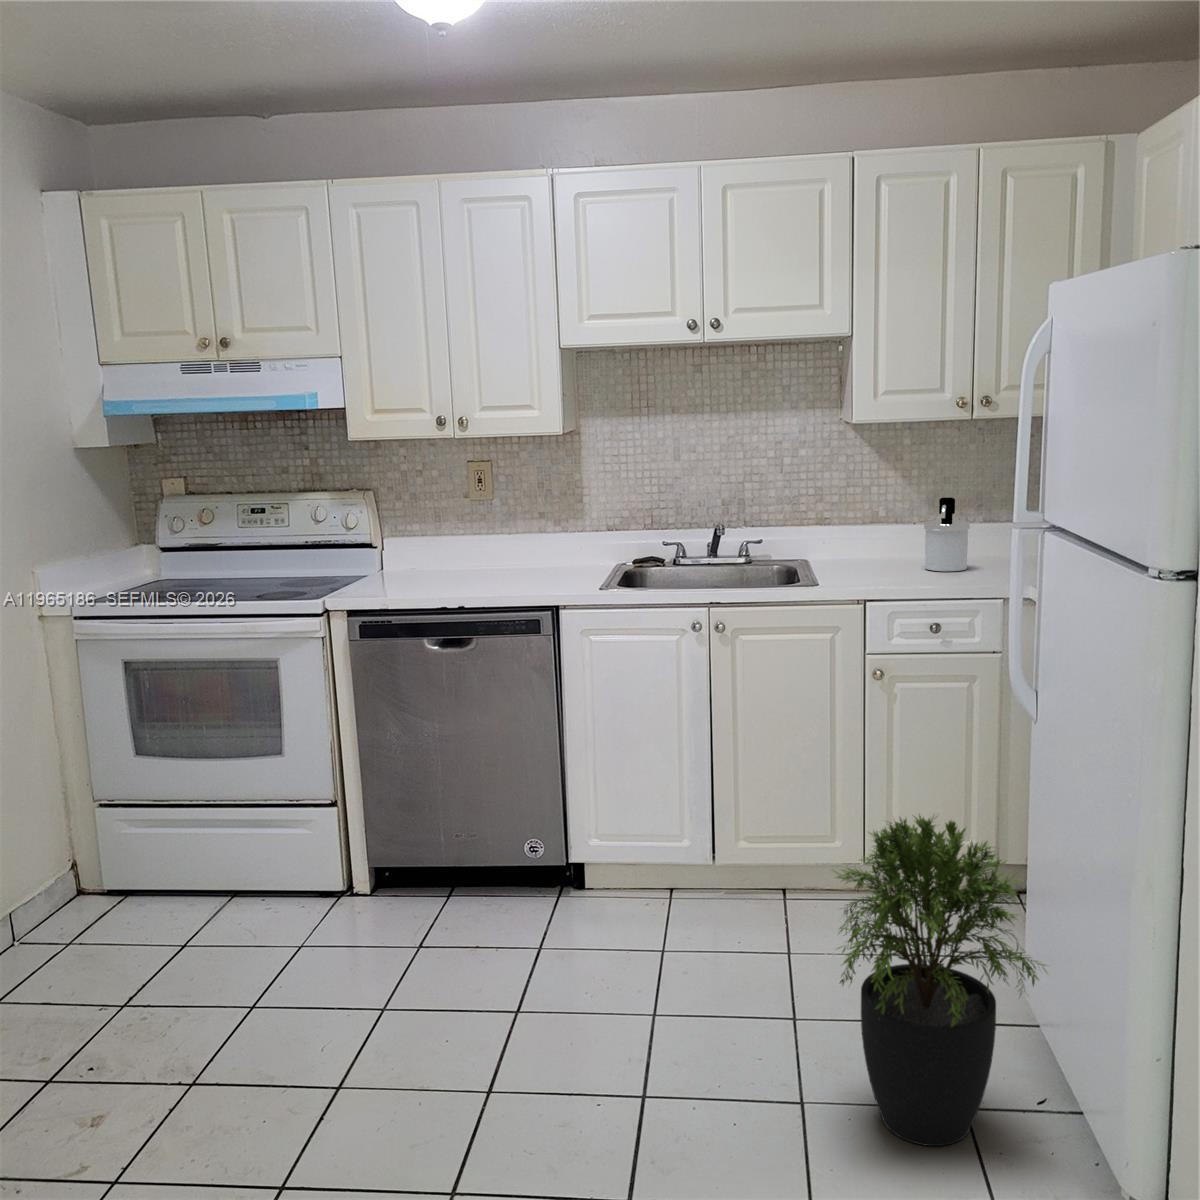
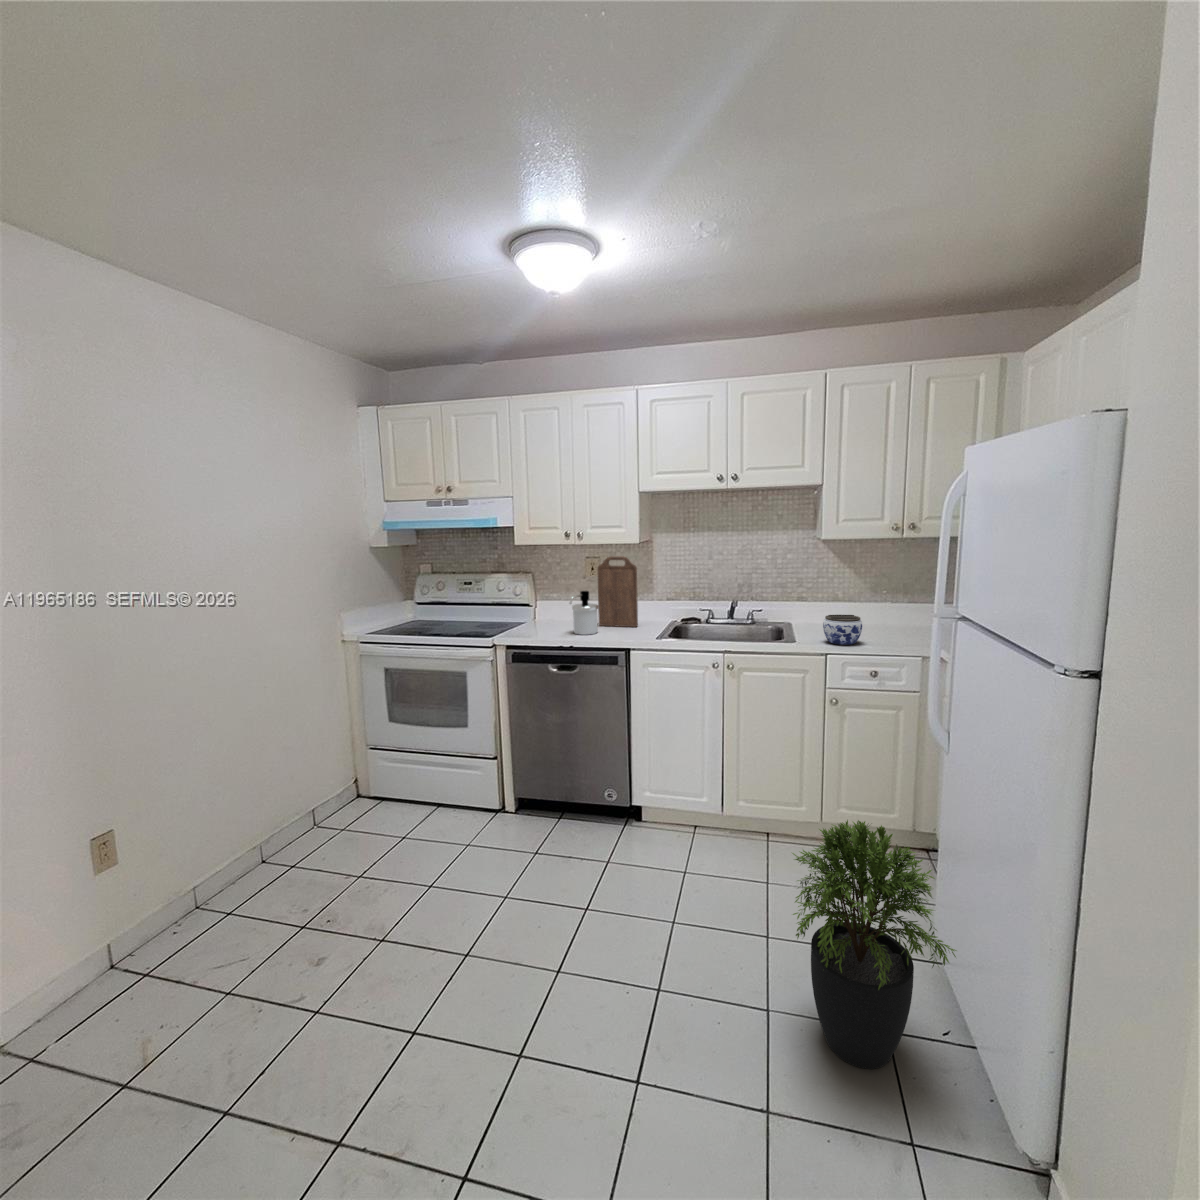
cutting board: none [490,457,562,576] -> present [597,556,638,627]
soap dispenser: present [924,497,970,571] -> present [570,591,598,635]
jar: none [860,540,918,586] -> present [823,615,862,645]

